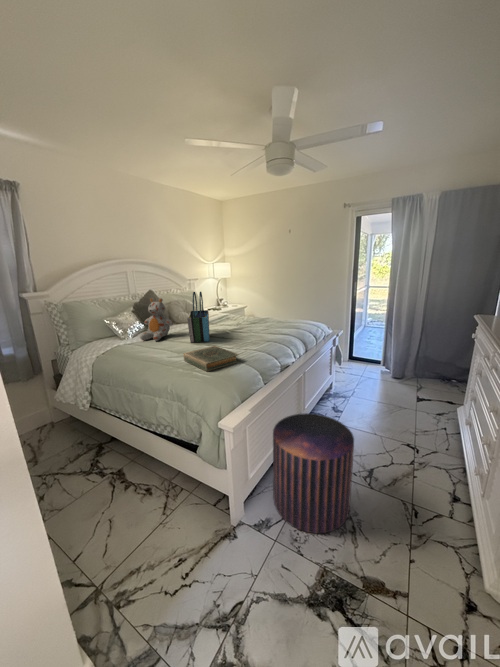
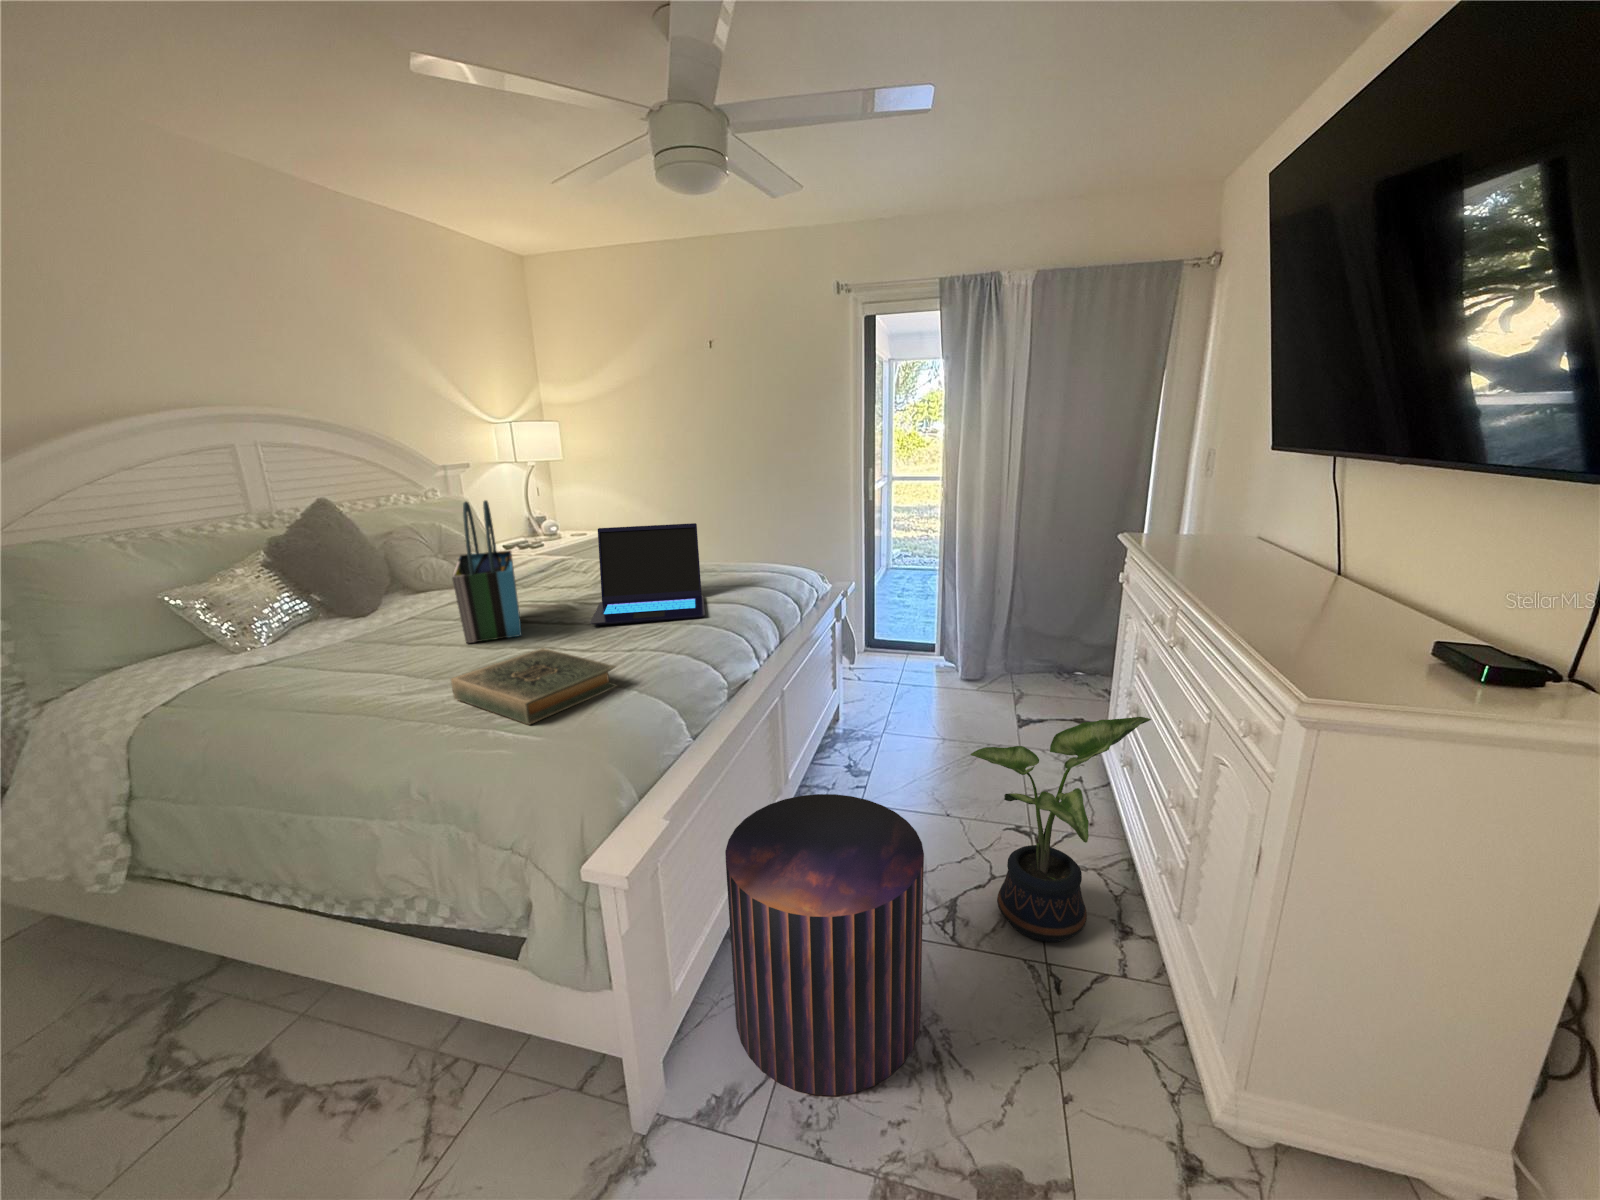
stuffed bear: present [140,298,173,341] -> none [300,523,407,648]
laptop: none [233,303,277,340] -> present [590,523,705,625]
potted plant: none [384,399,476,496] -> present [971,717,1151,942]

